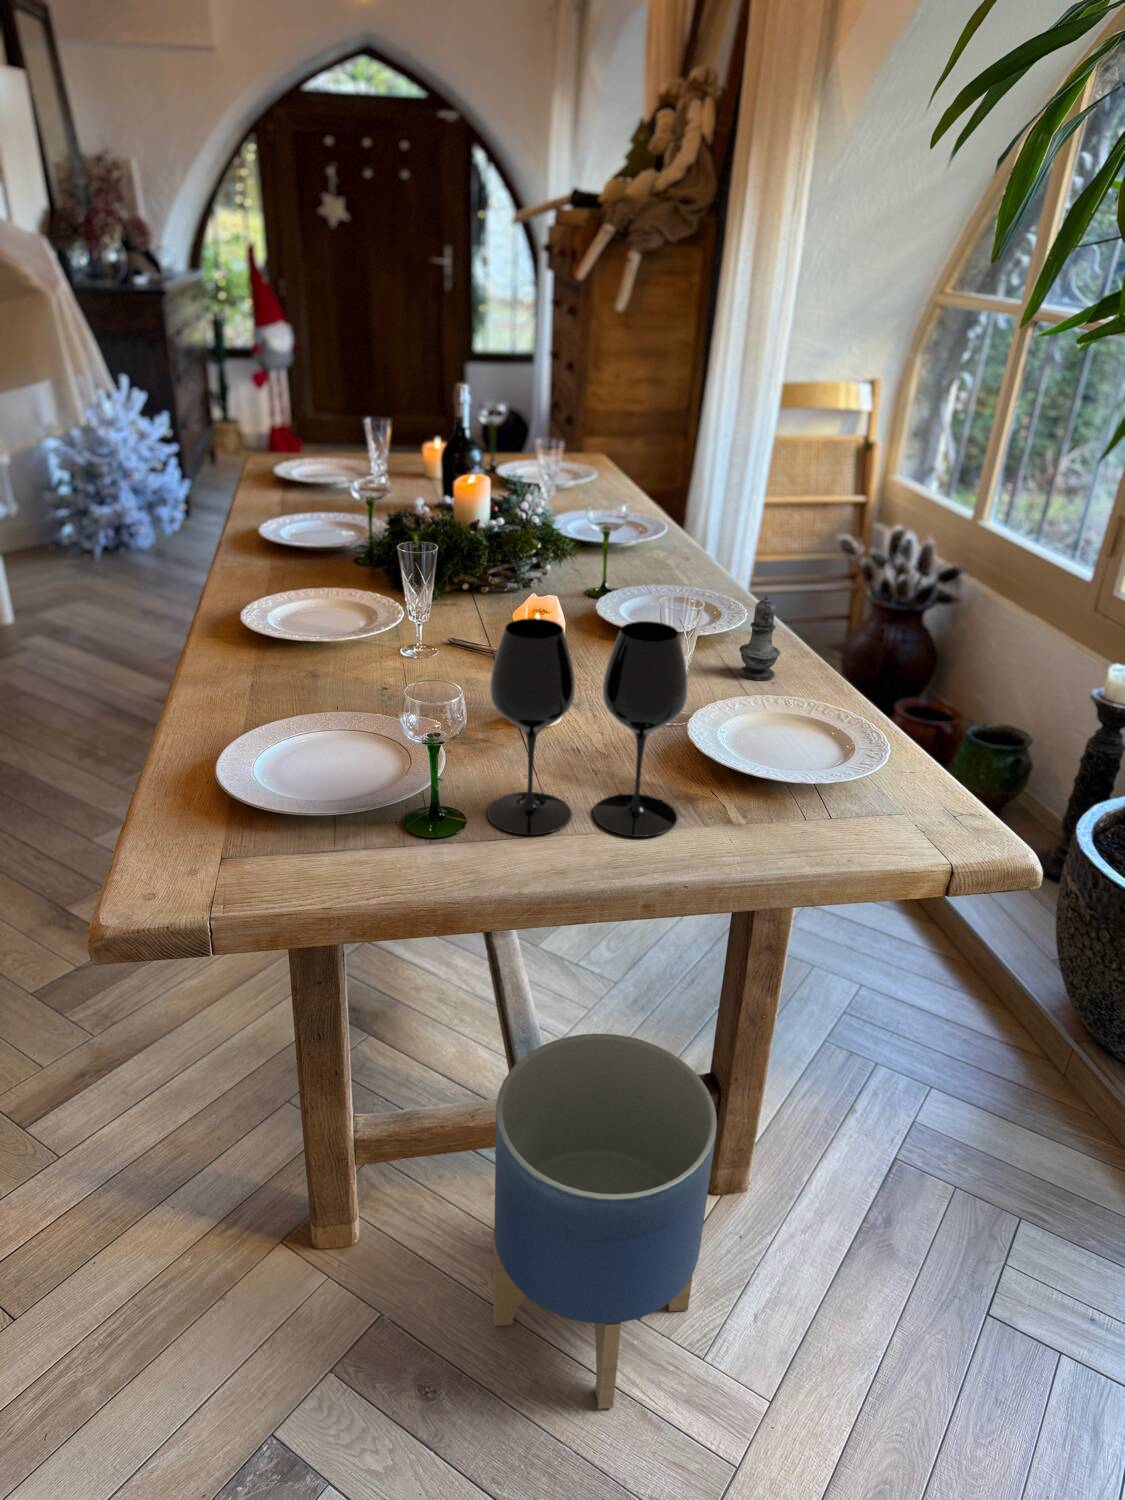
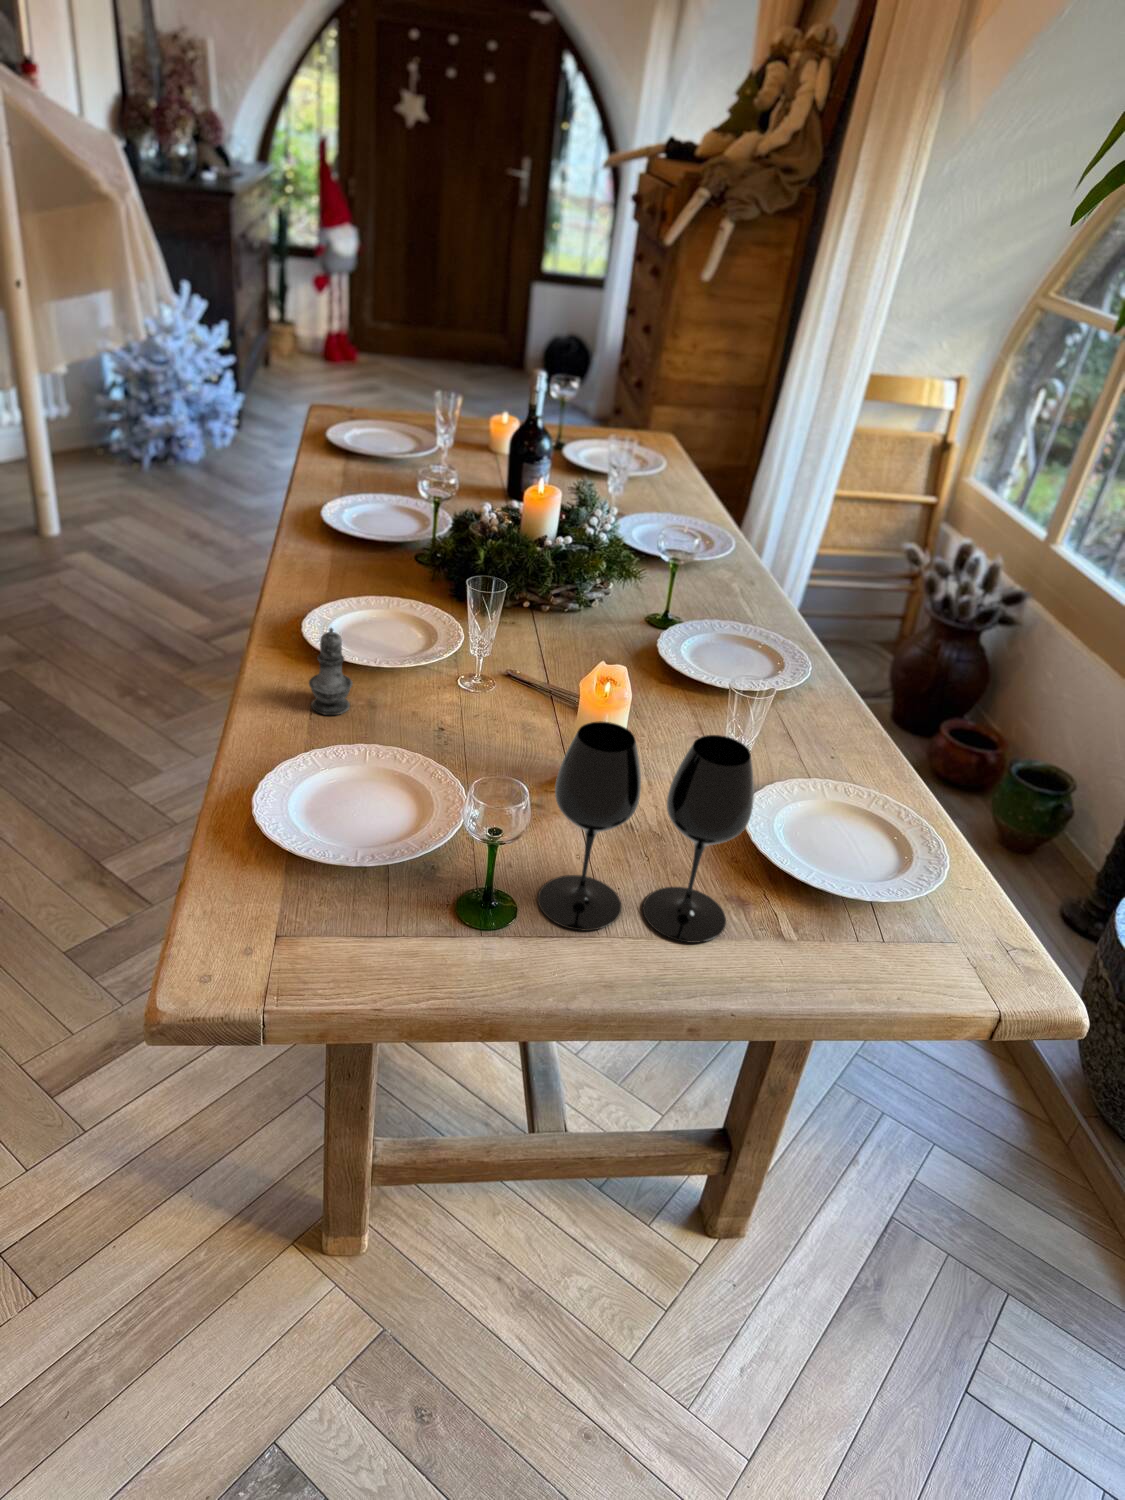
salt shaker: present [739,595,780,680] -> present [309,628,353,715]
planter: present [493,1034,717,1409] -> none [491,1097,729,1450]

